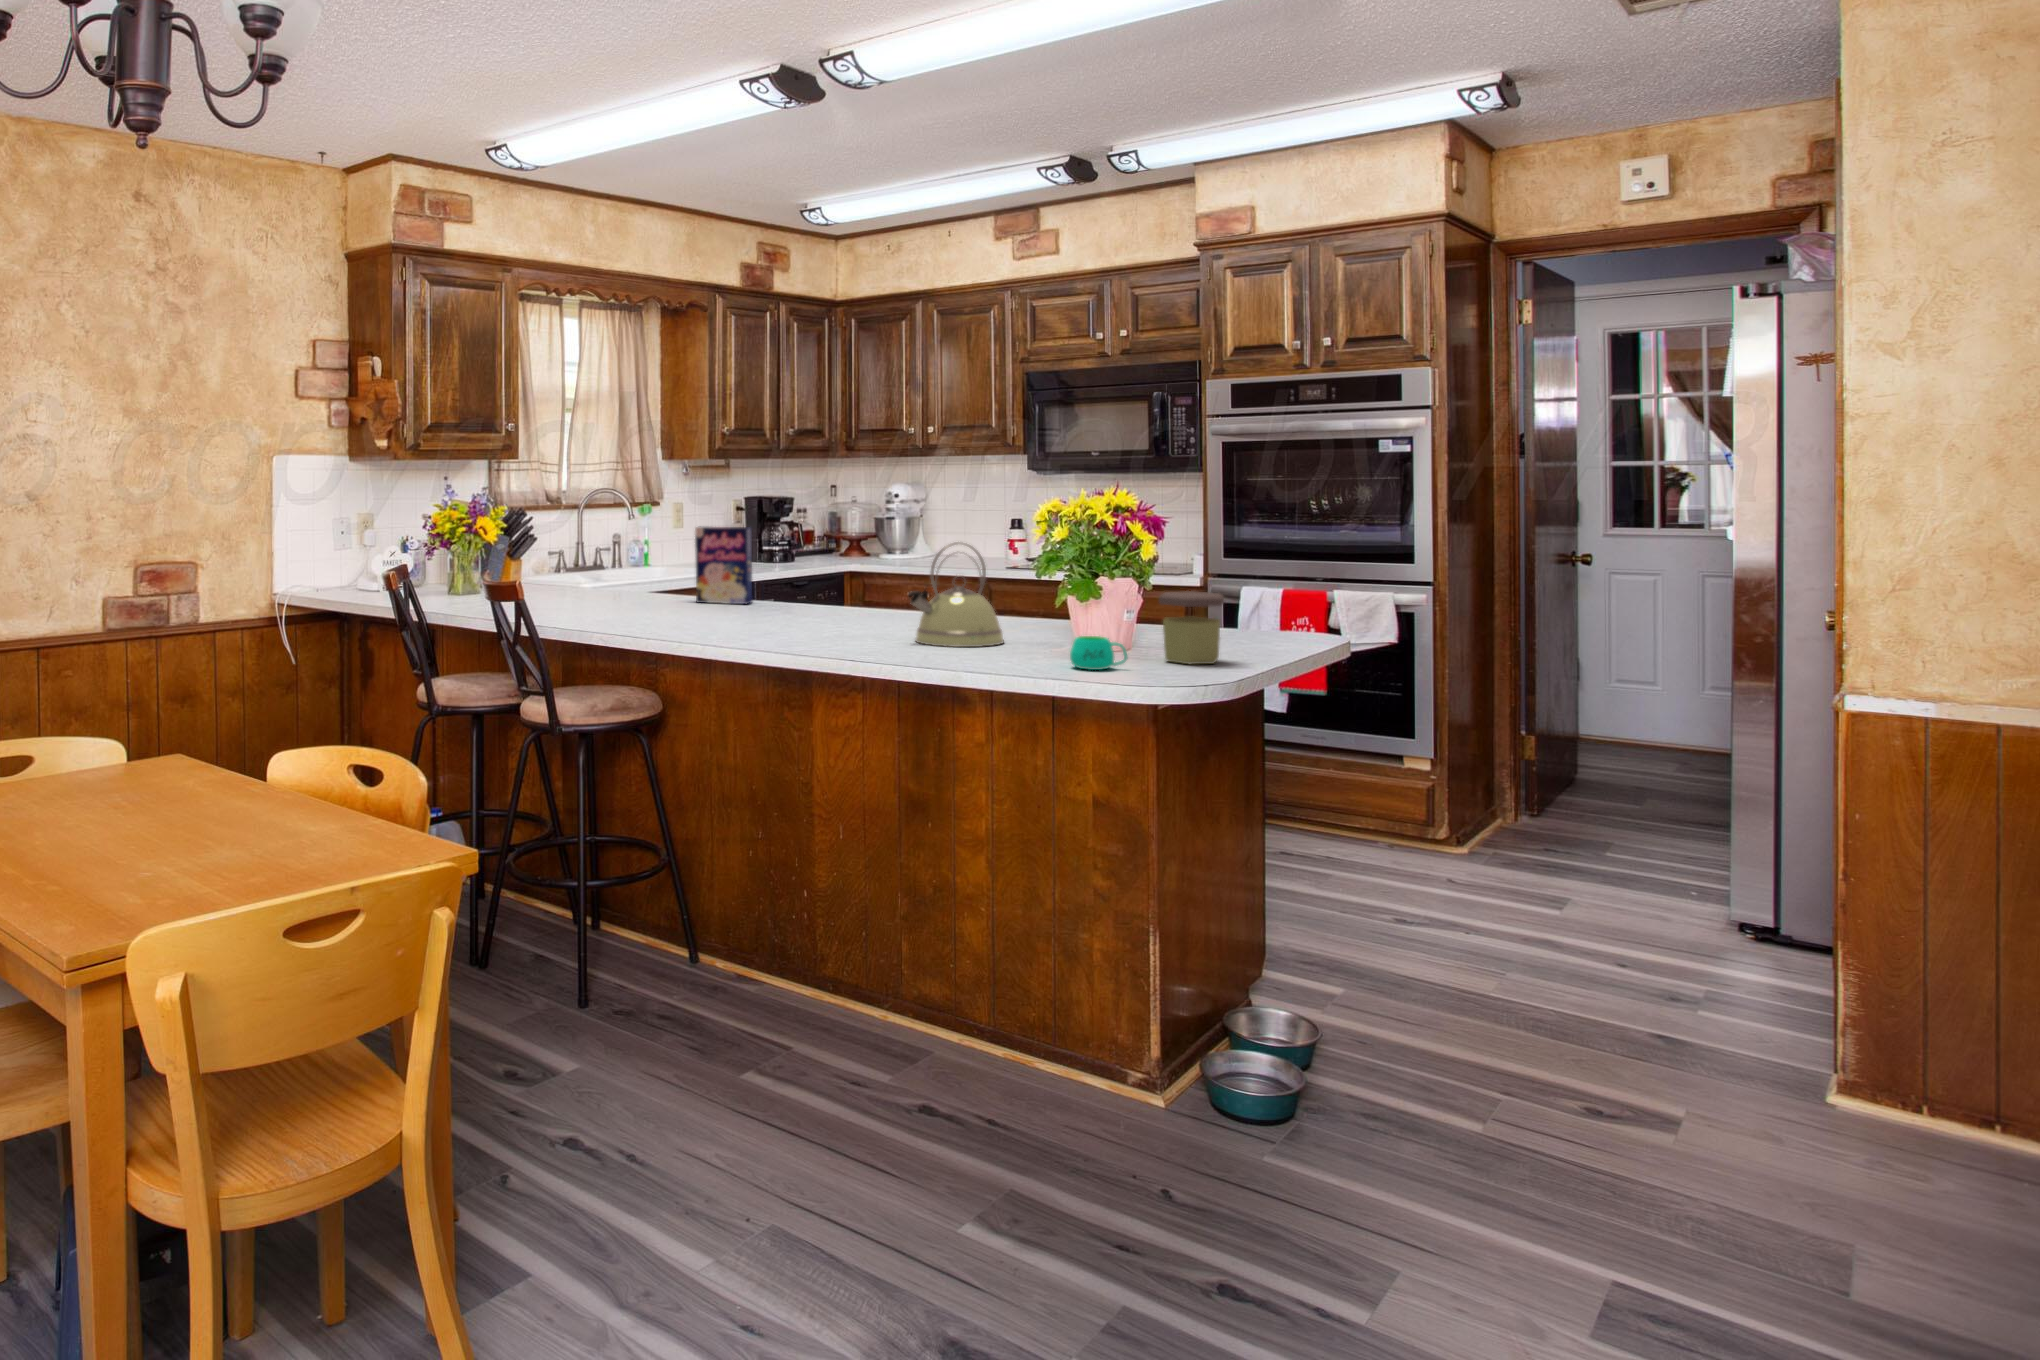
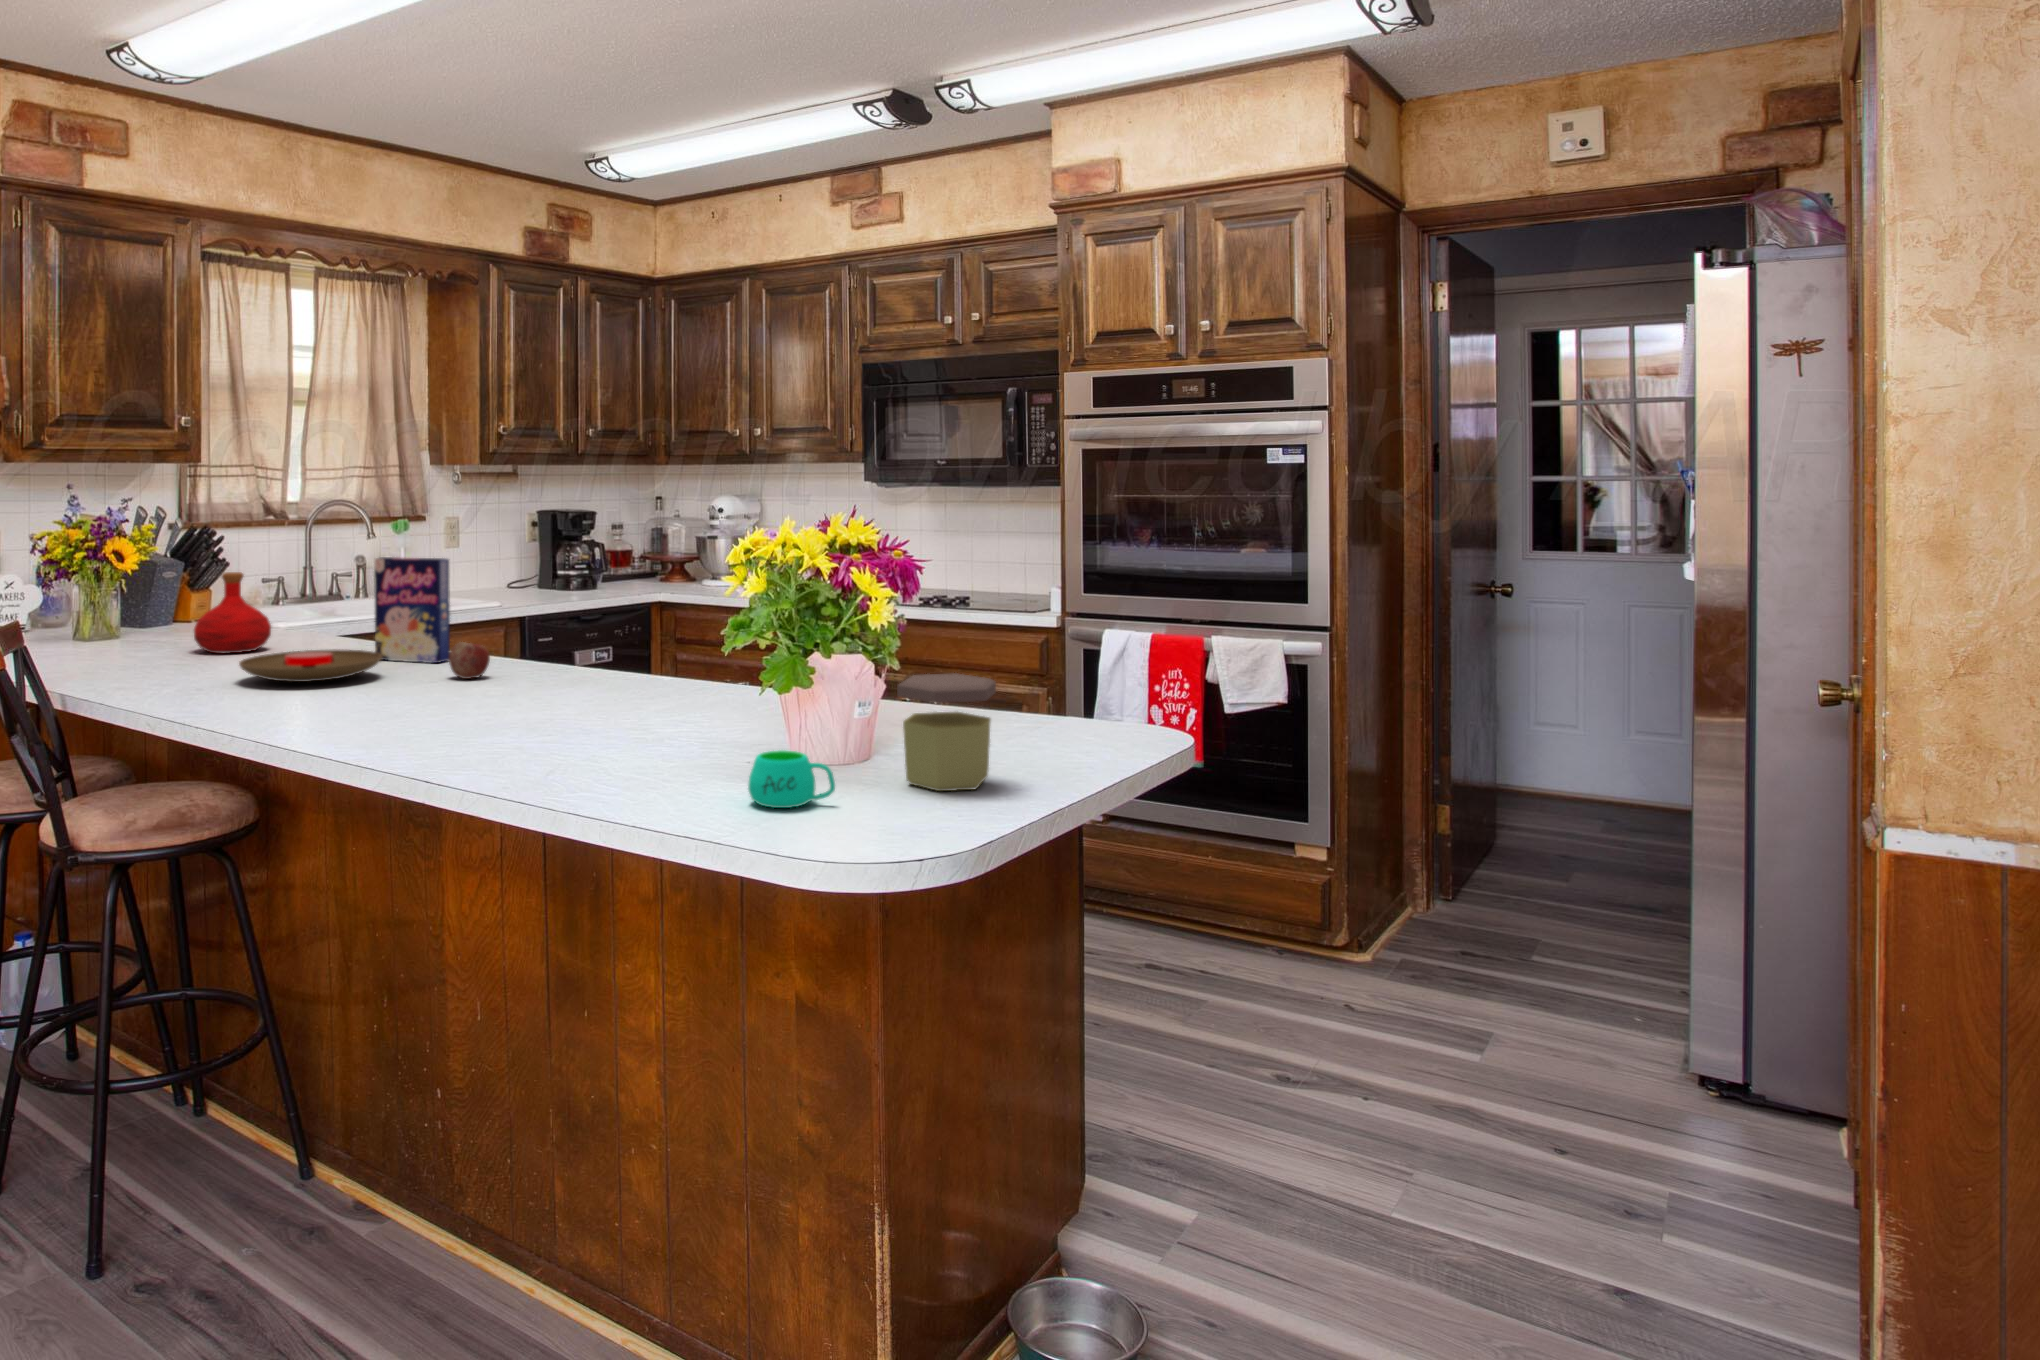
bottle: none [554,539,607,599] -> present [194,572,271,653]
kettle: present [909,543,1004,647] -> none [561,593,707,752]
apple: none [770,586,800,613] -> present [449,642,490,679]
plate: none [624,593,722,612] -> present [239,649,383,682]

